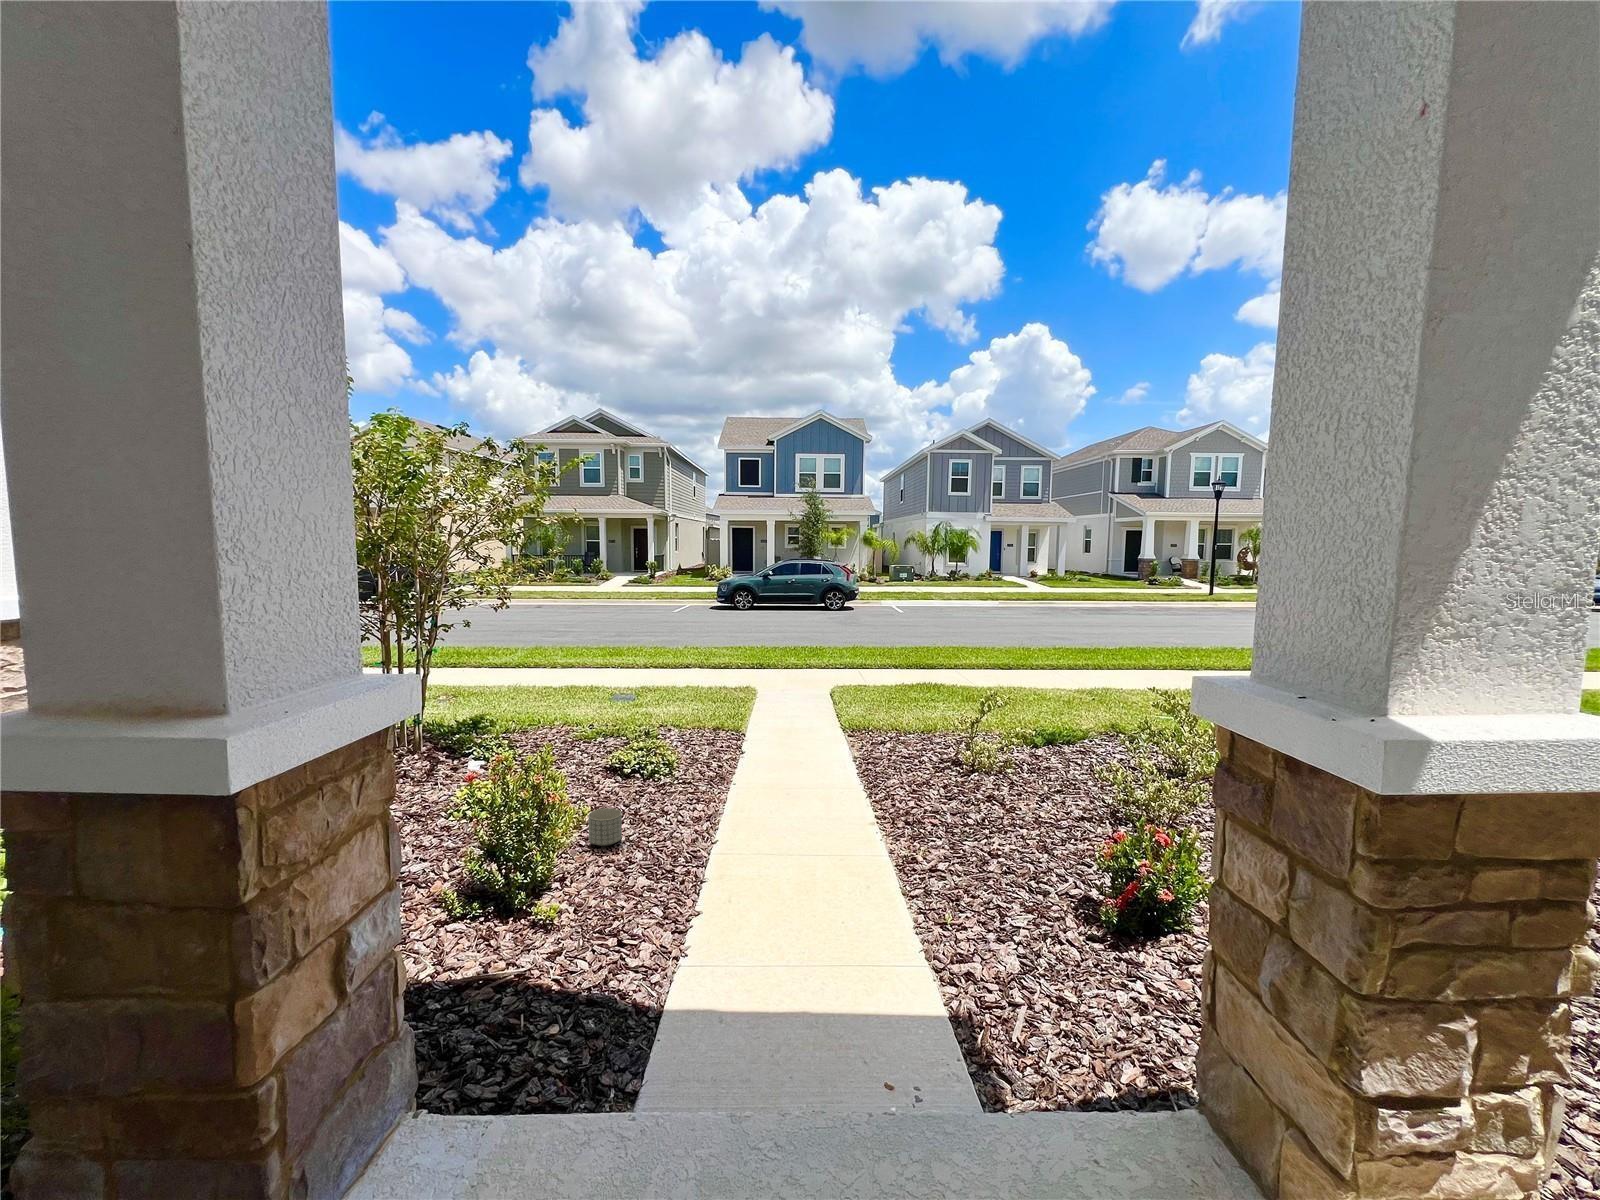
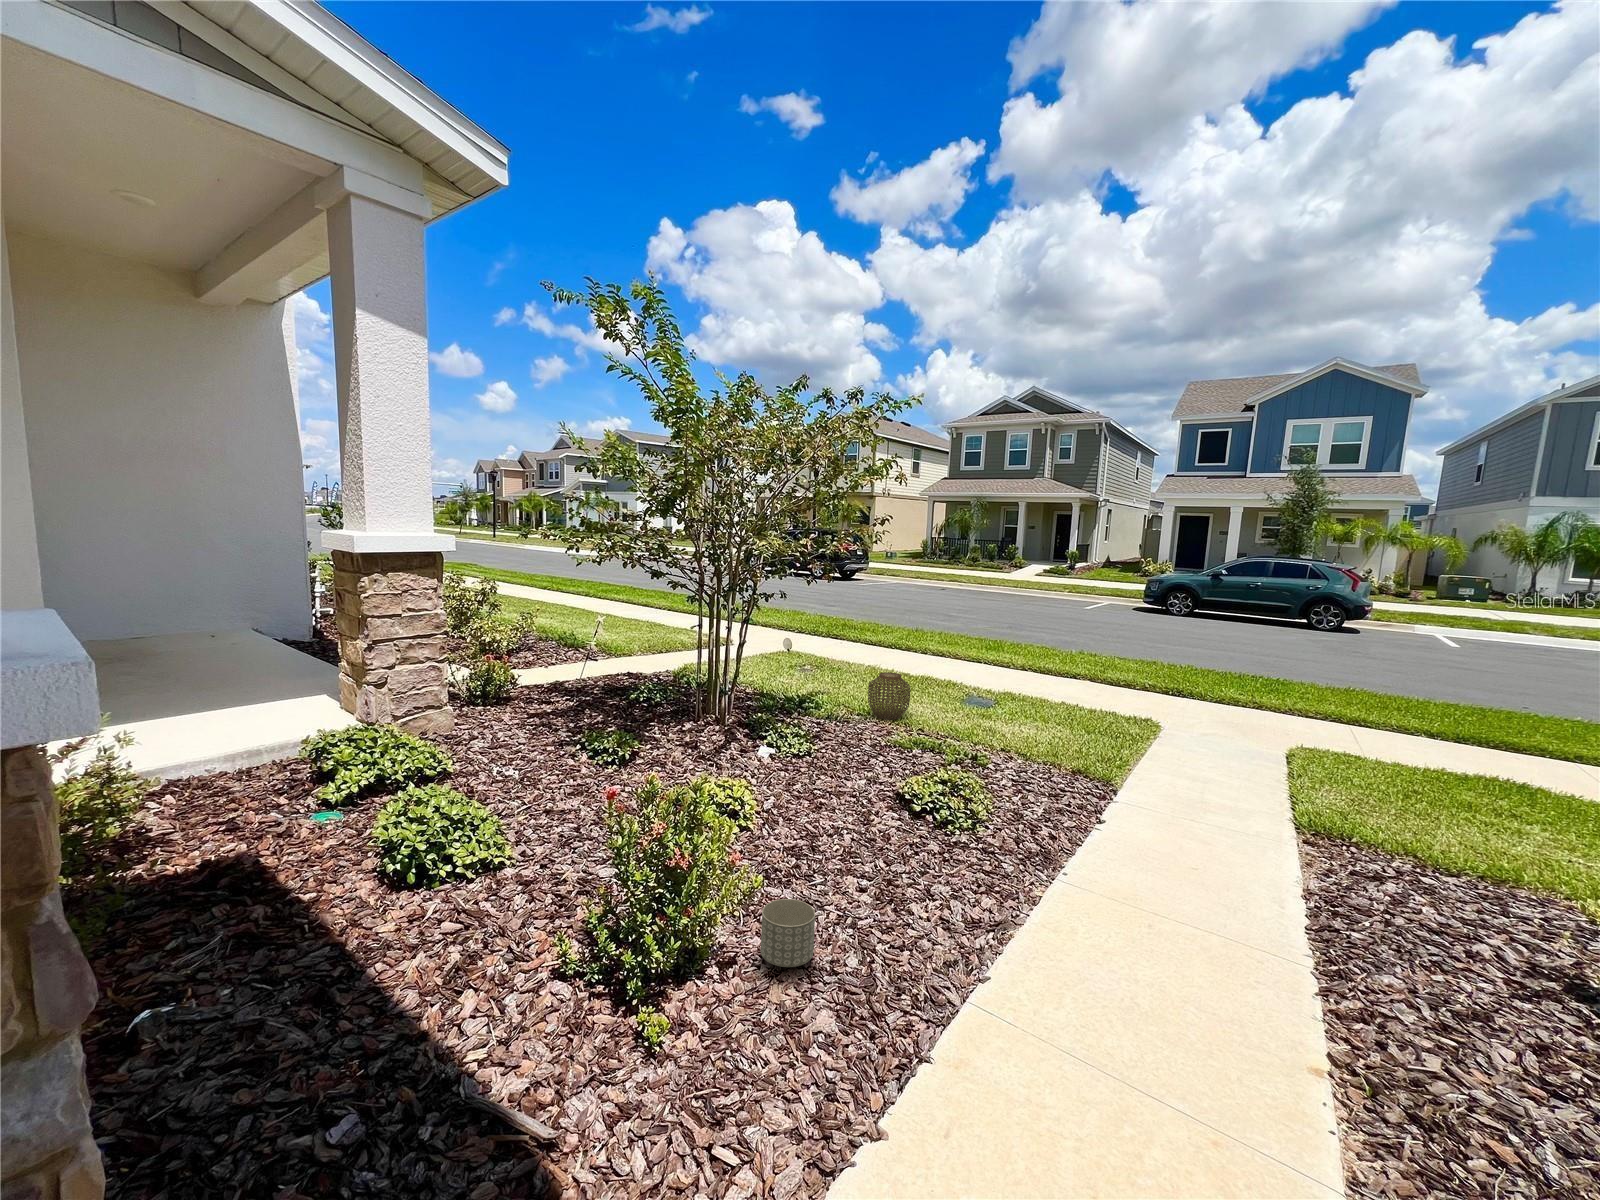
woven basket: none [555,676,589,713] -> present [868,672,911,720]

